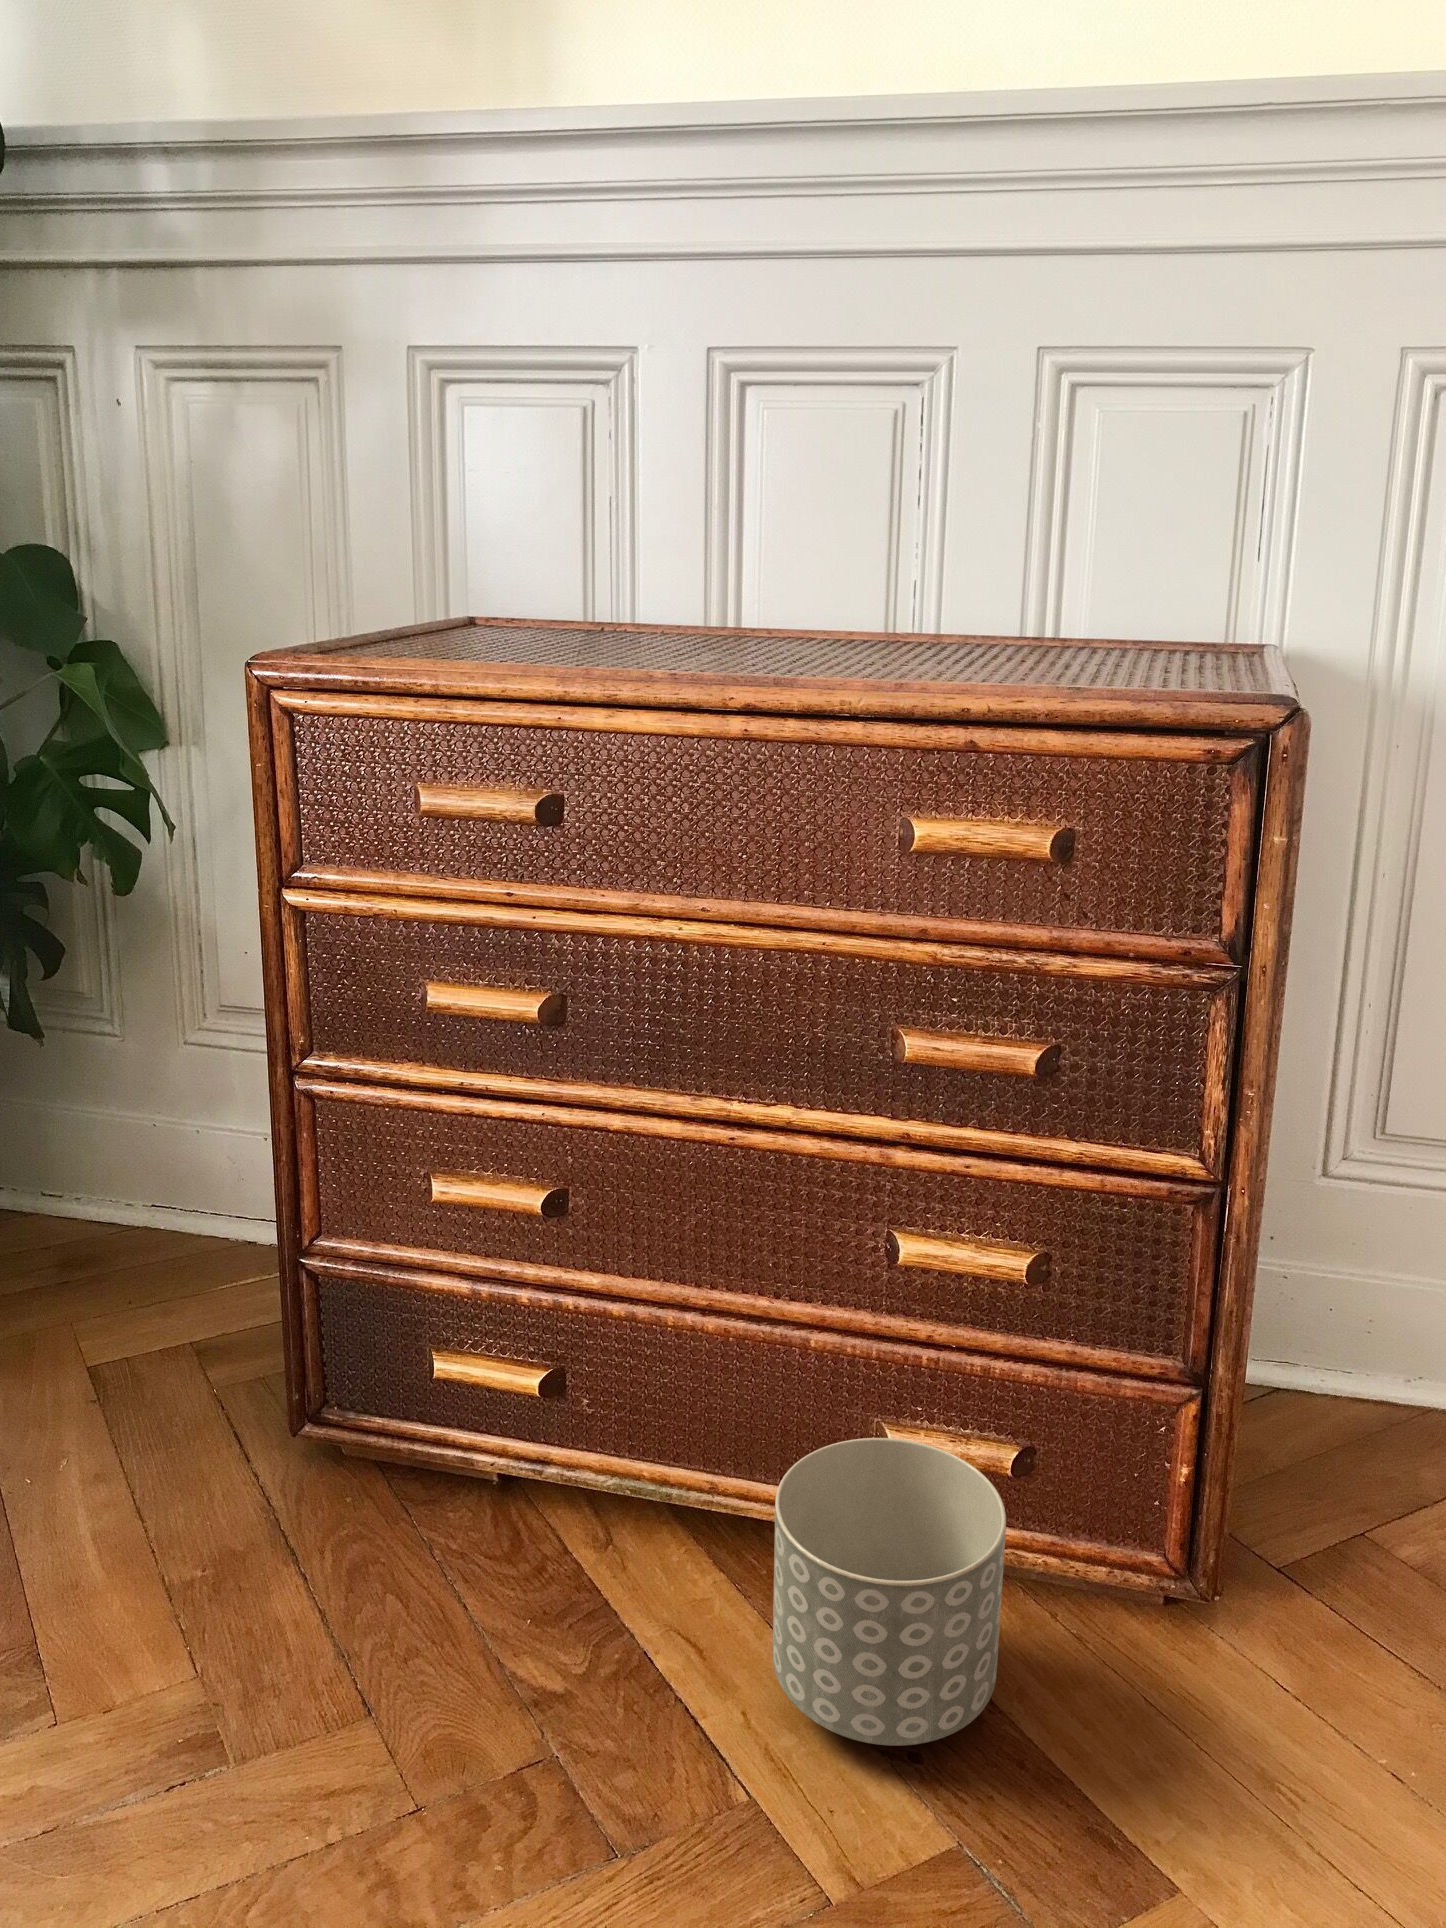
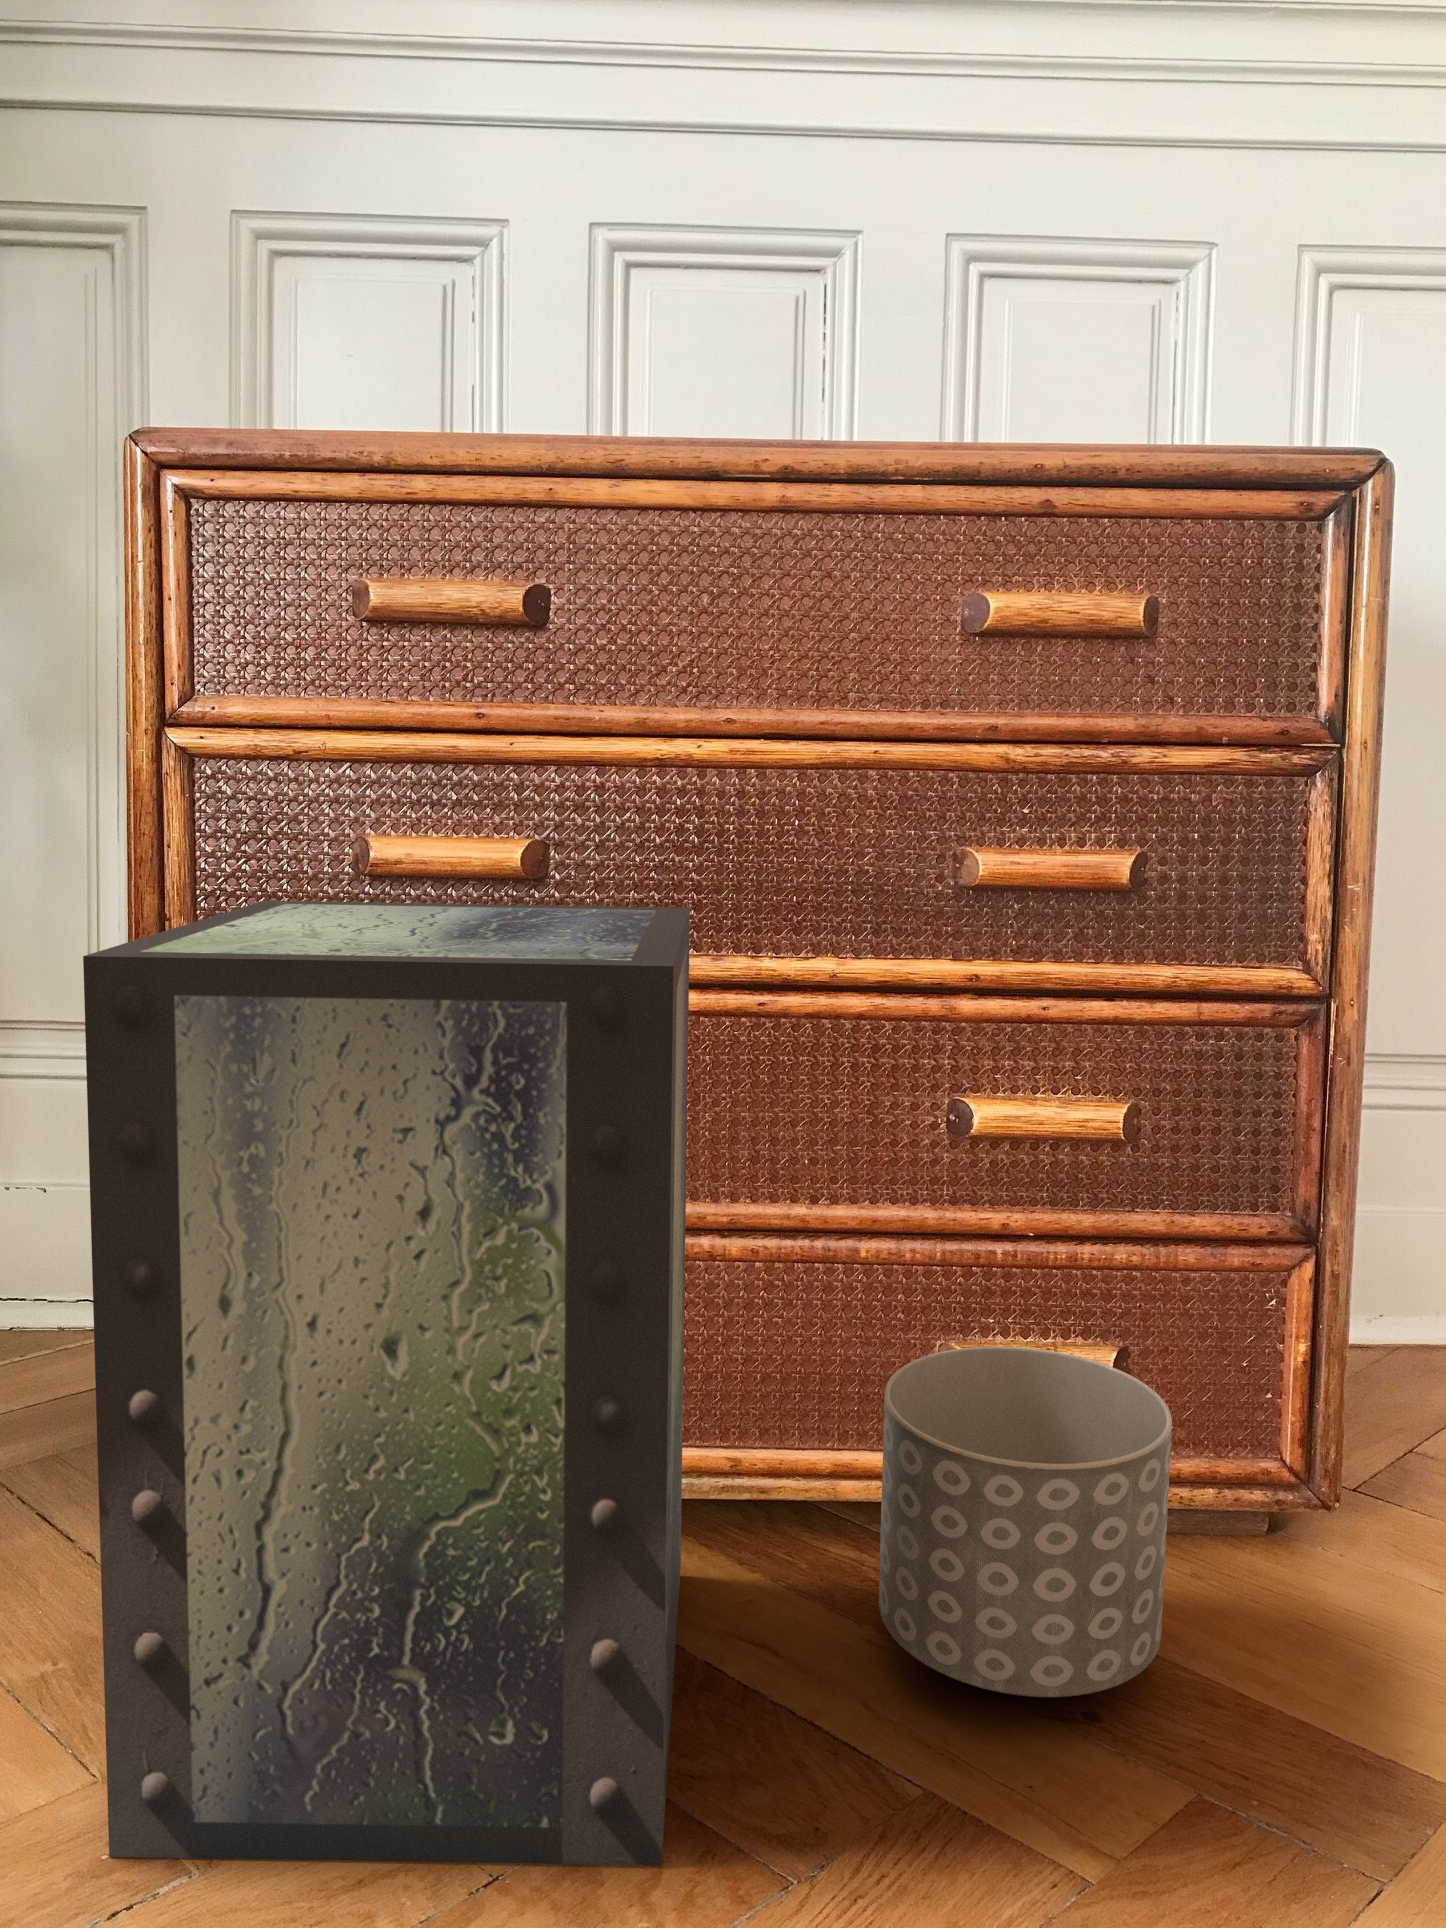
storage box: none [135,1039,659,1817] -> present [83,901,690,1865]

